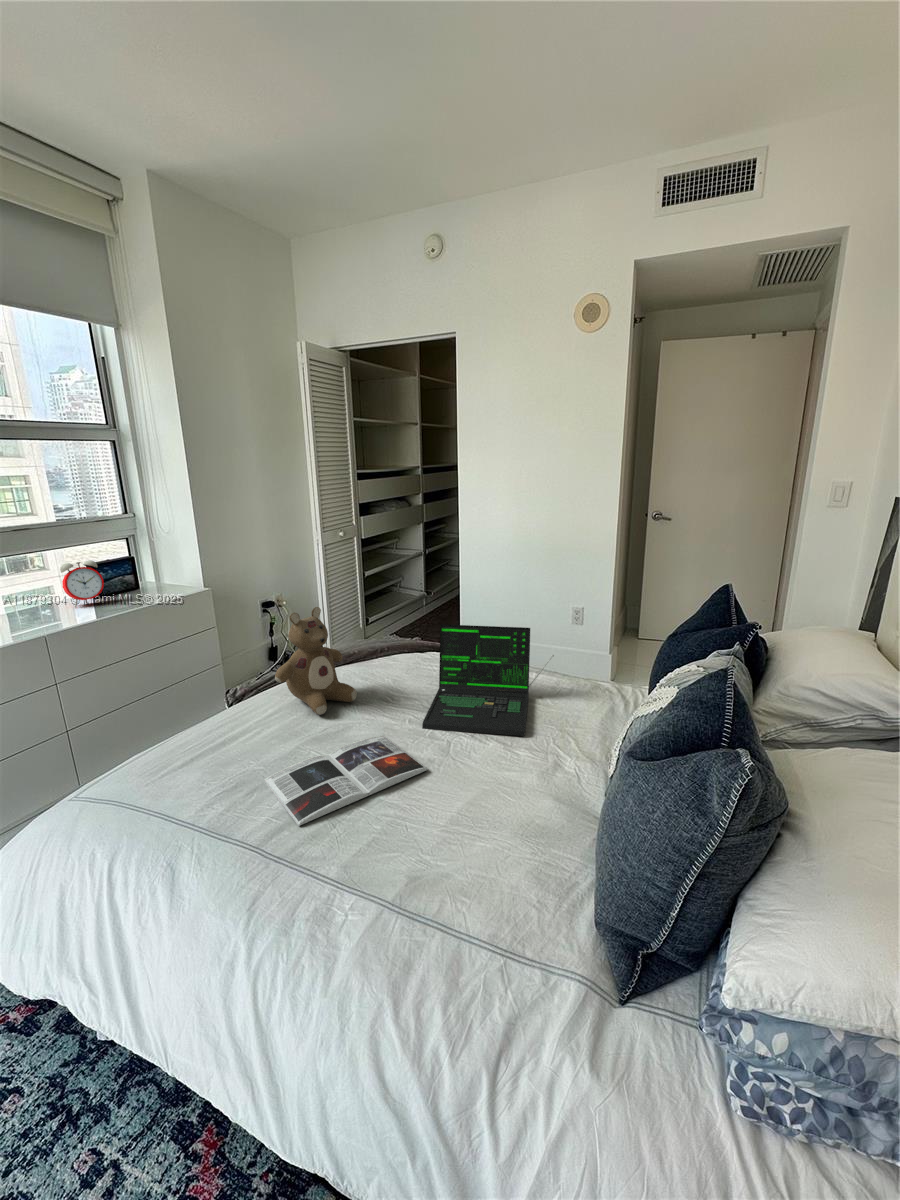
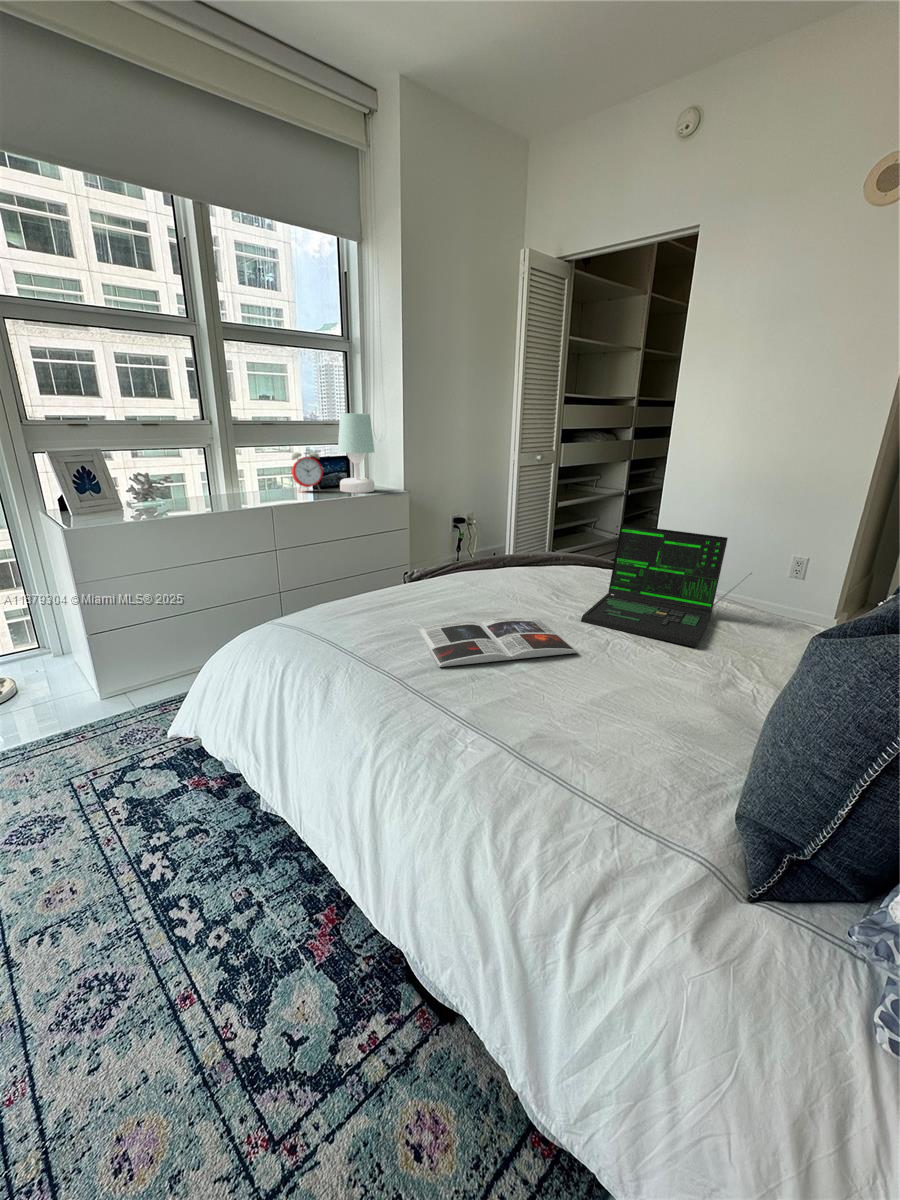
table lamp: none [117,512,170,599] -> present [338,413,374,493]
stuffed bear: present [275,607,357,715] -> none [445,489,521,593]

